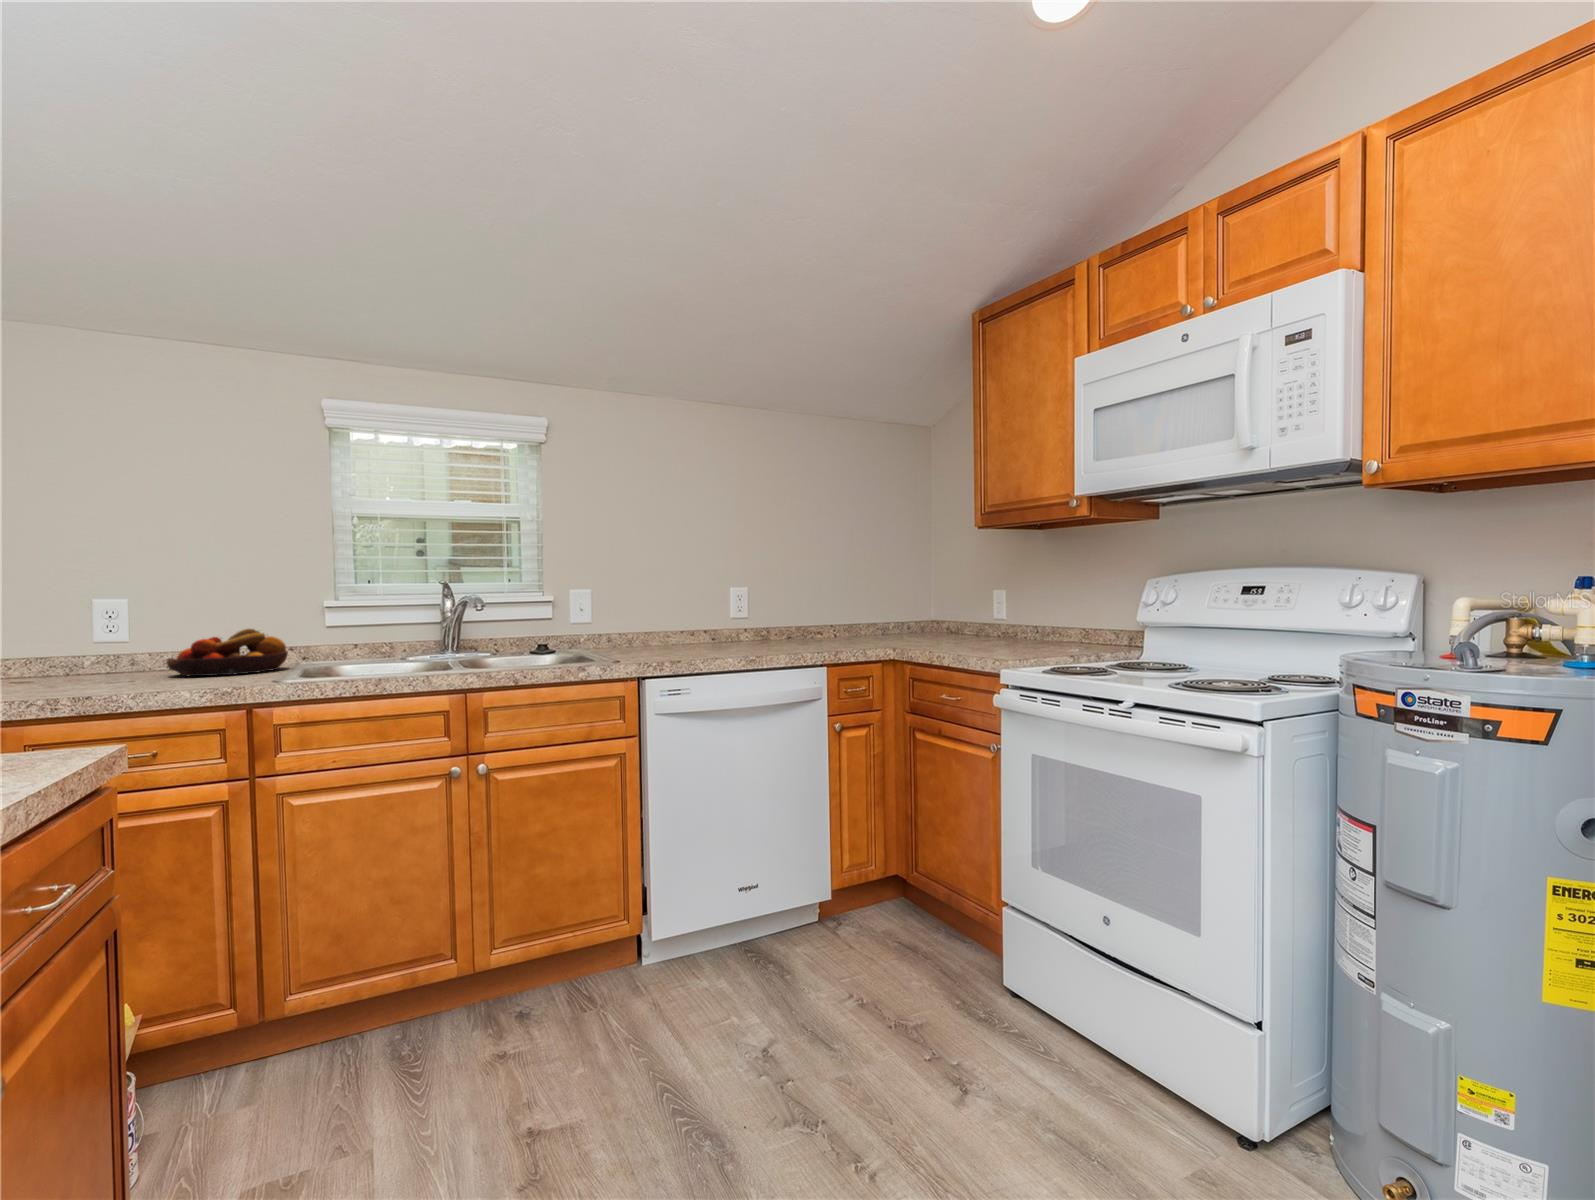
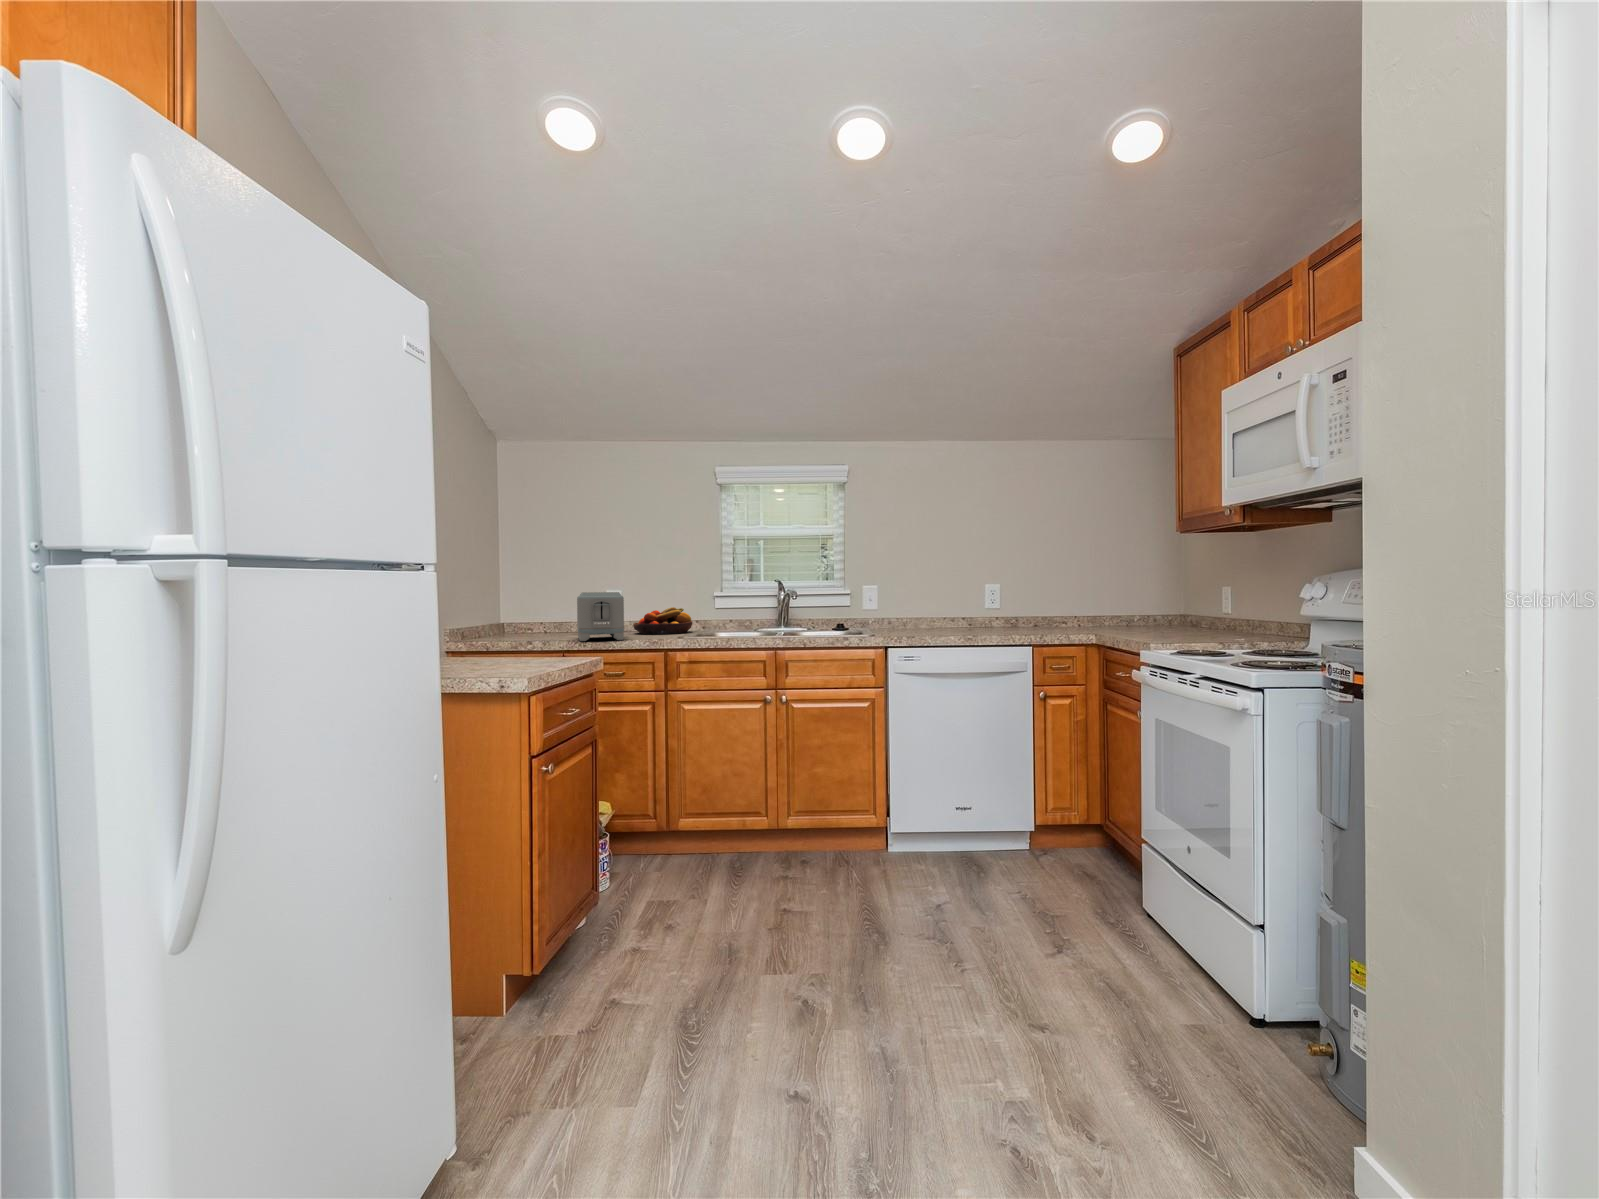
toaster: none [38,602,156,699] -> present [577,592,624,641]

